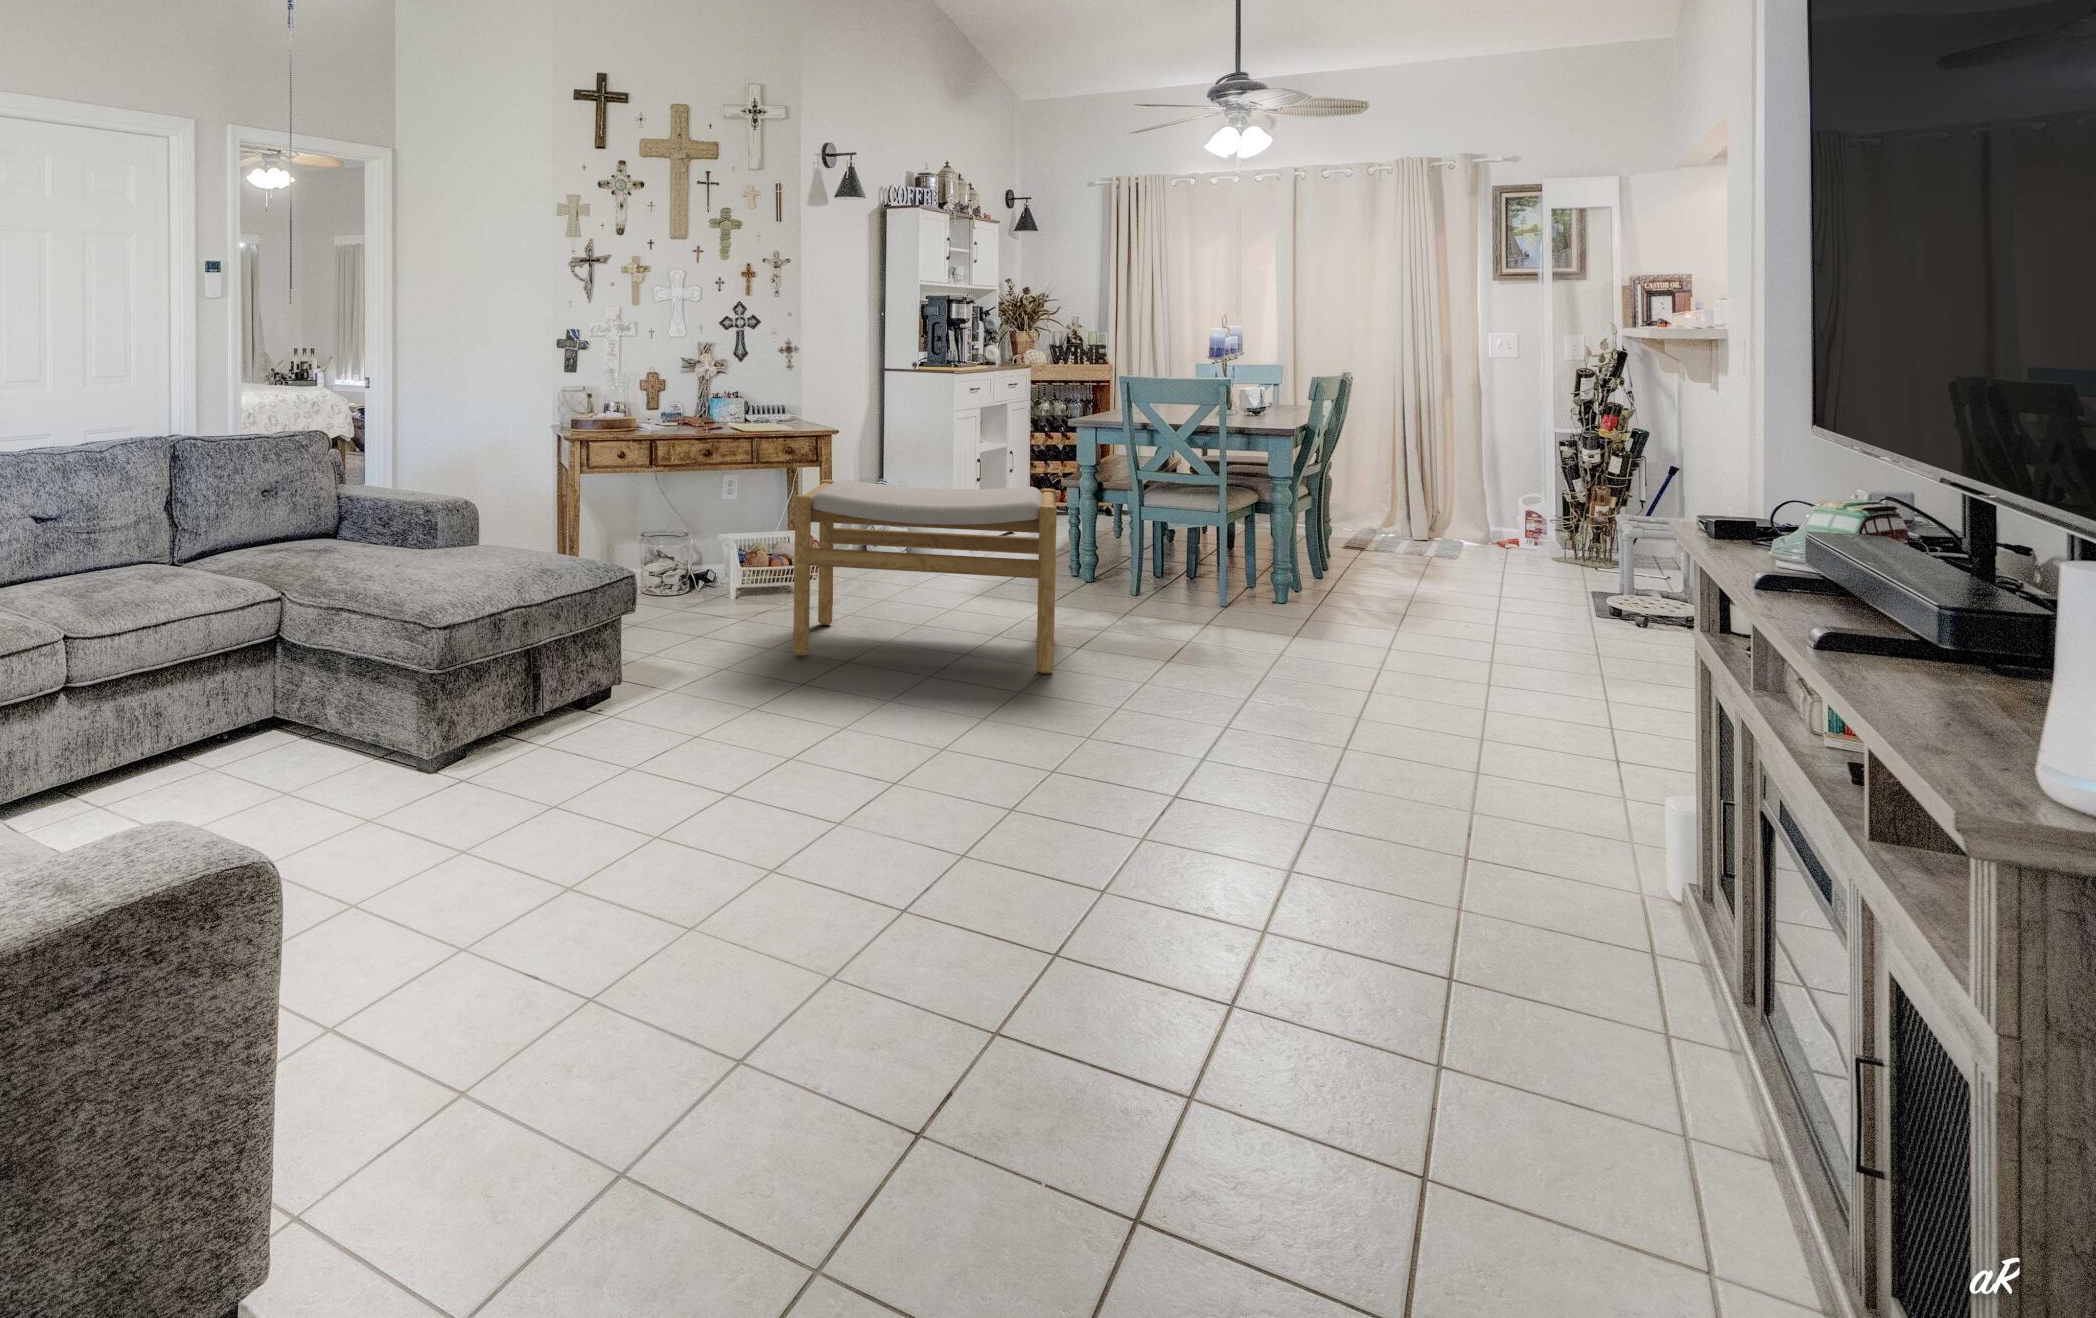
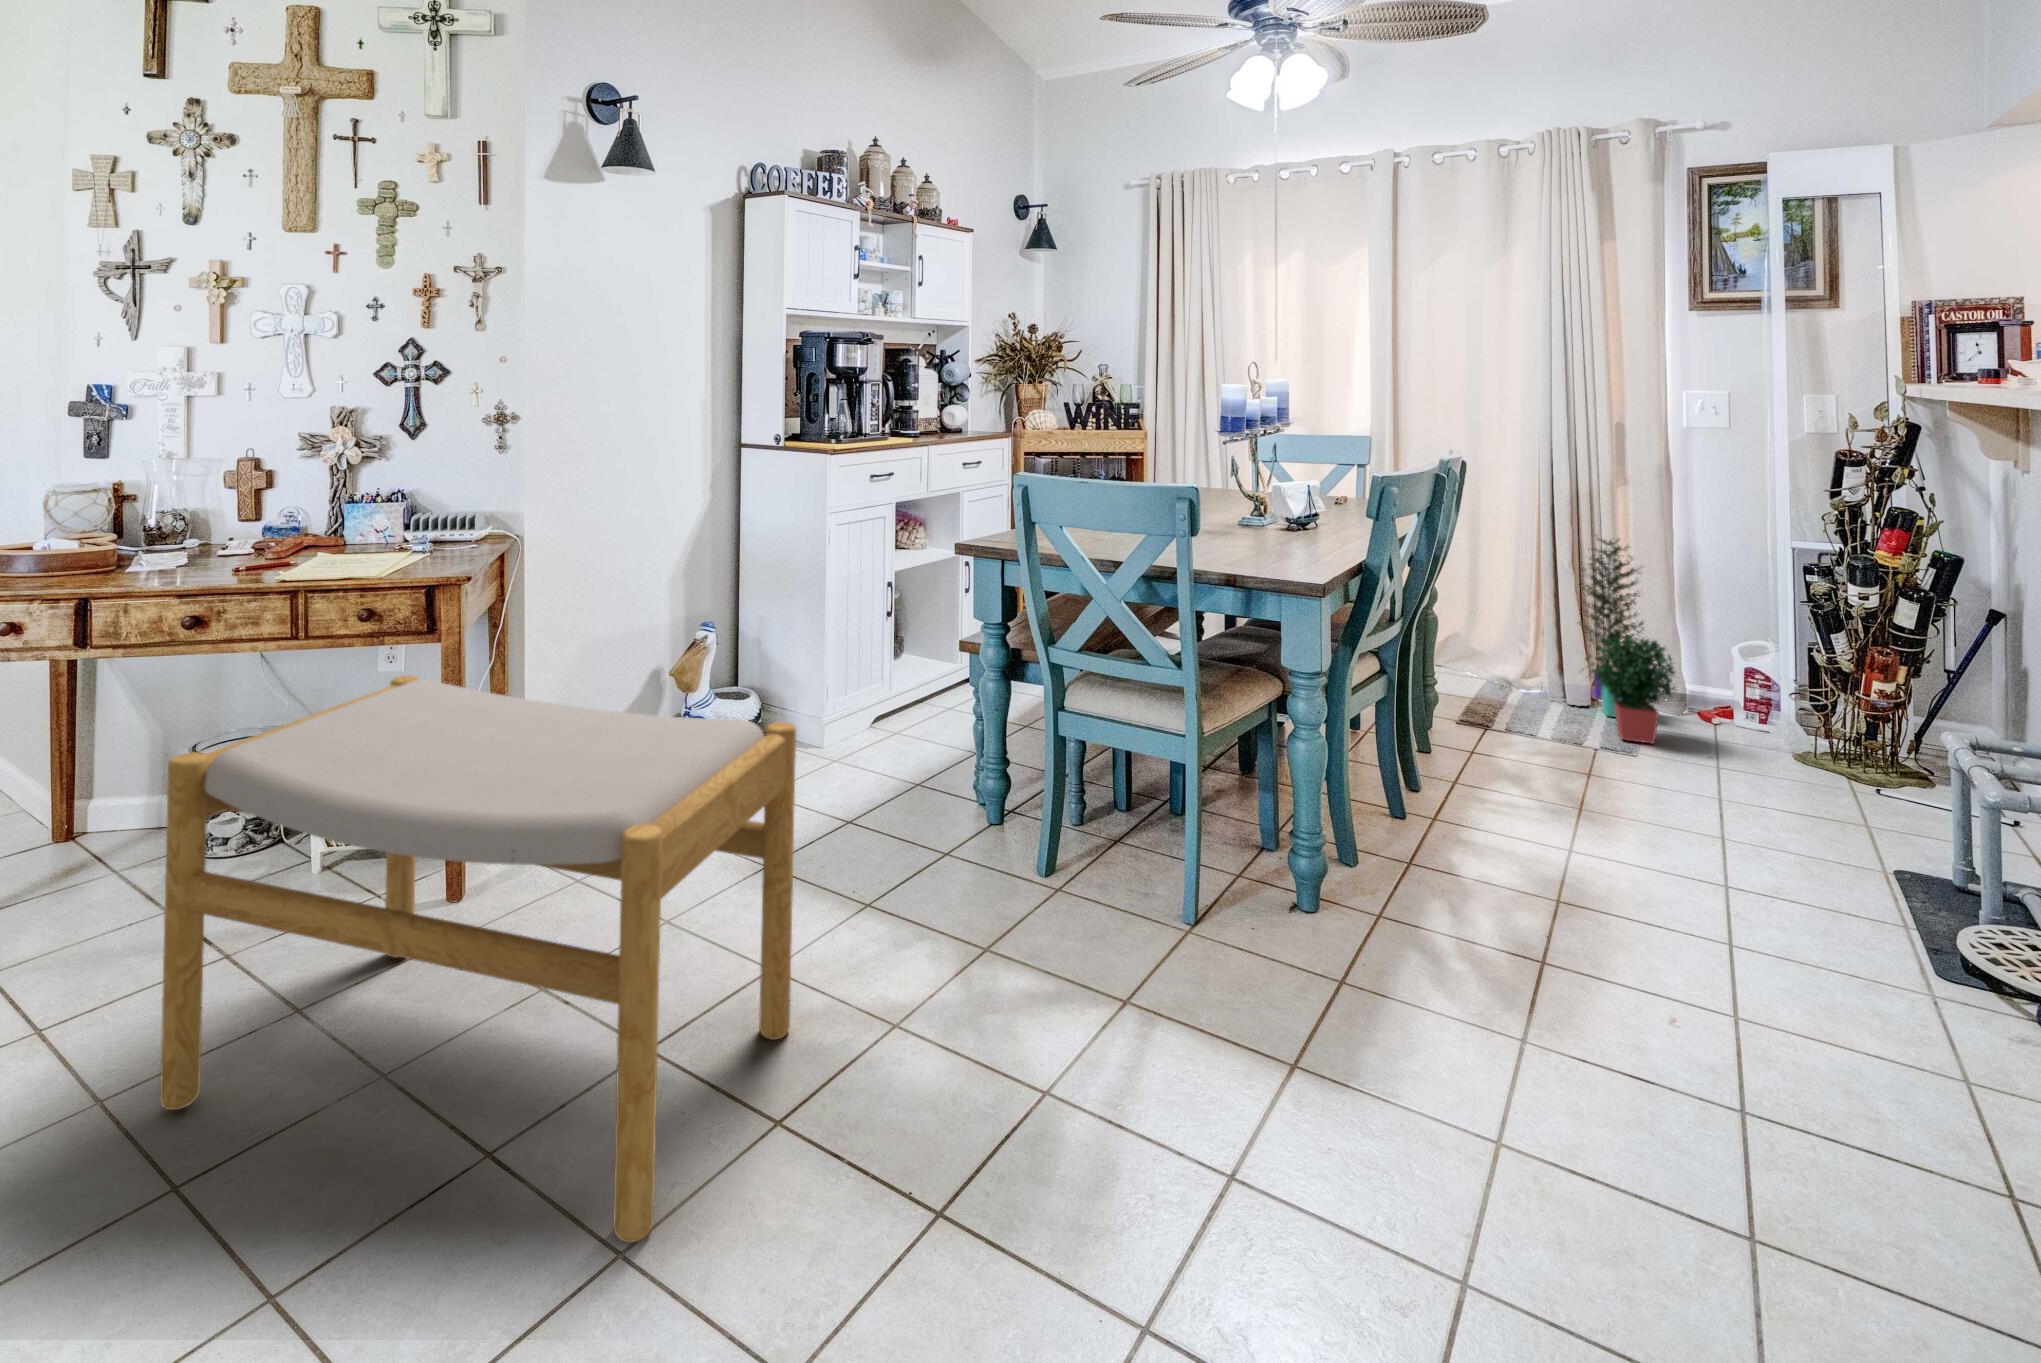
potted plant: none [1416,430,1480,554] -> present [1579,538,1675,744]

